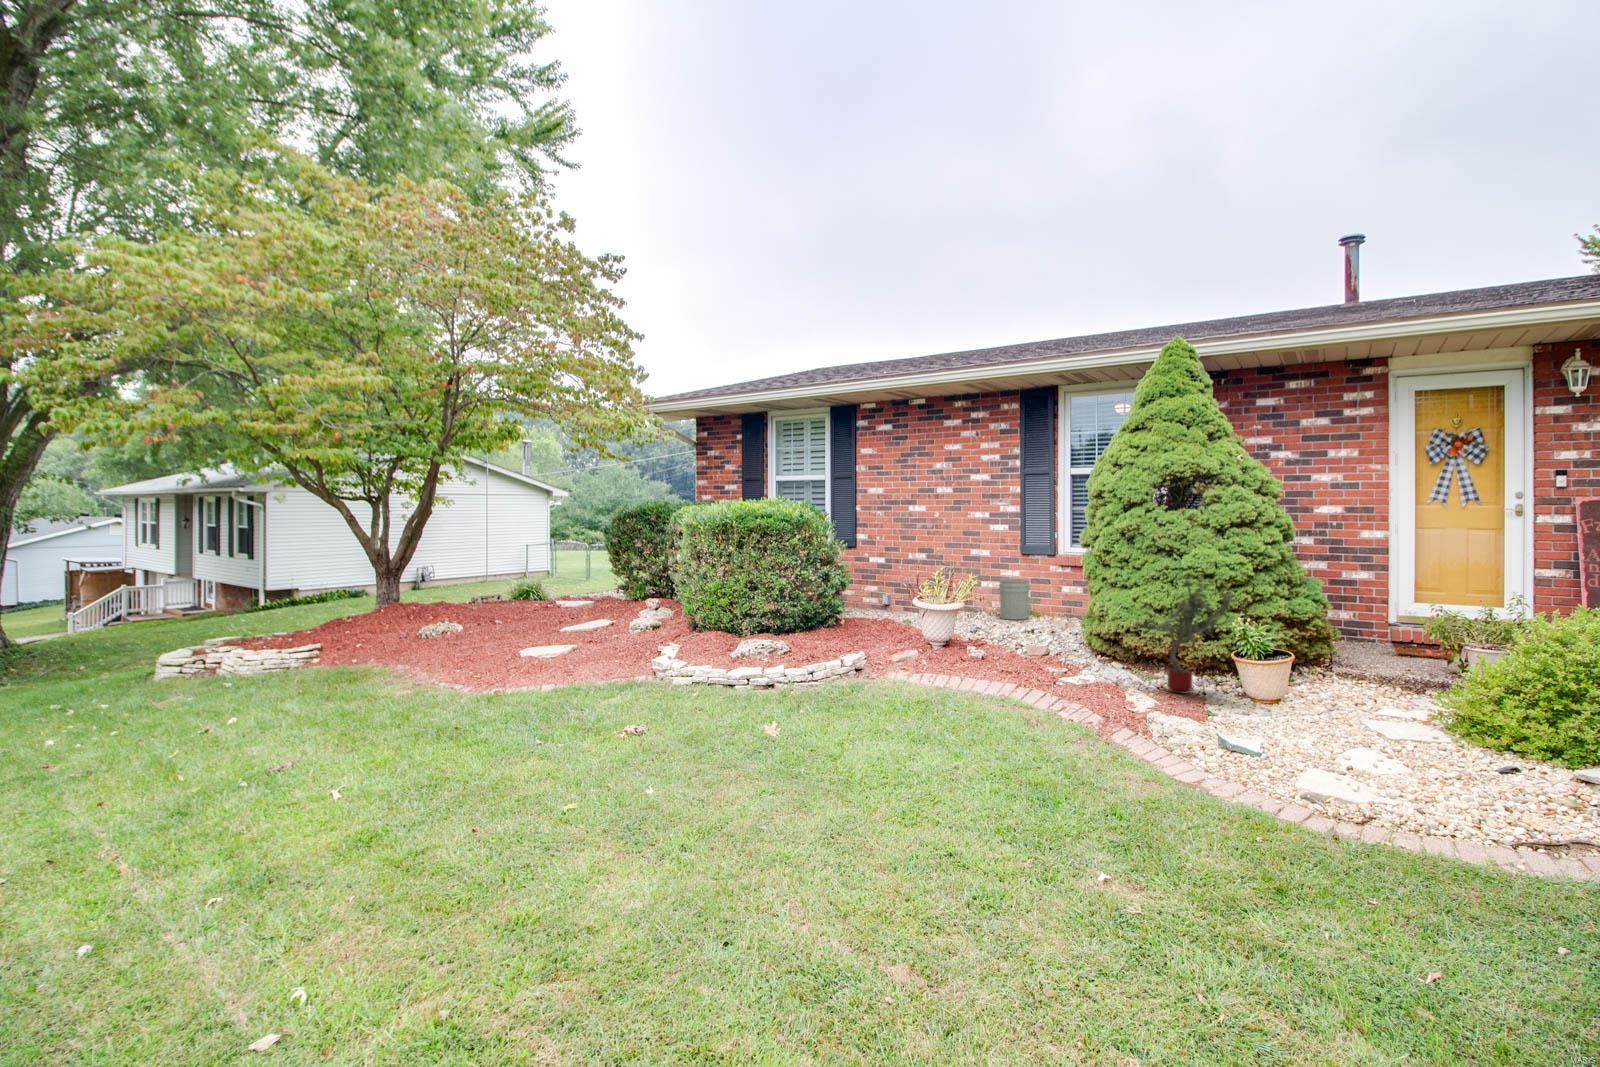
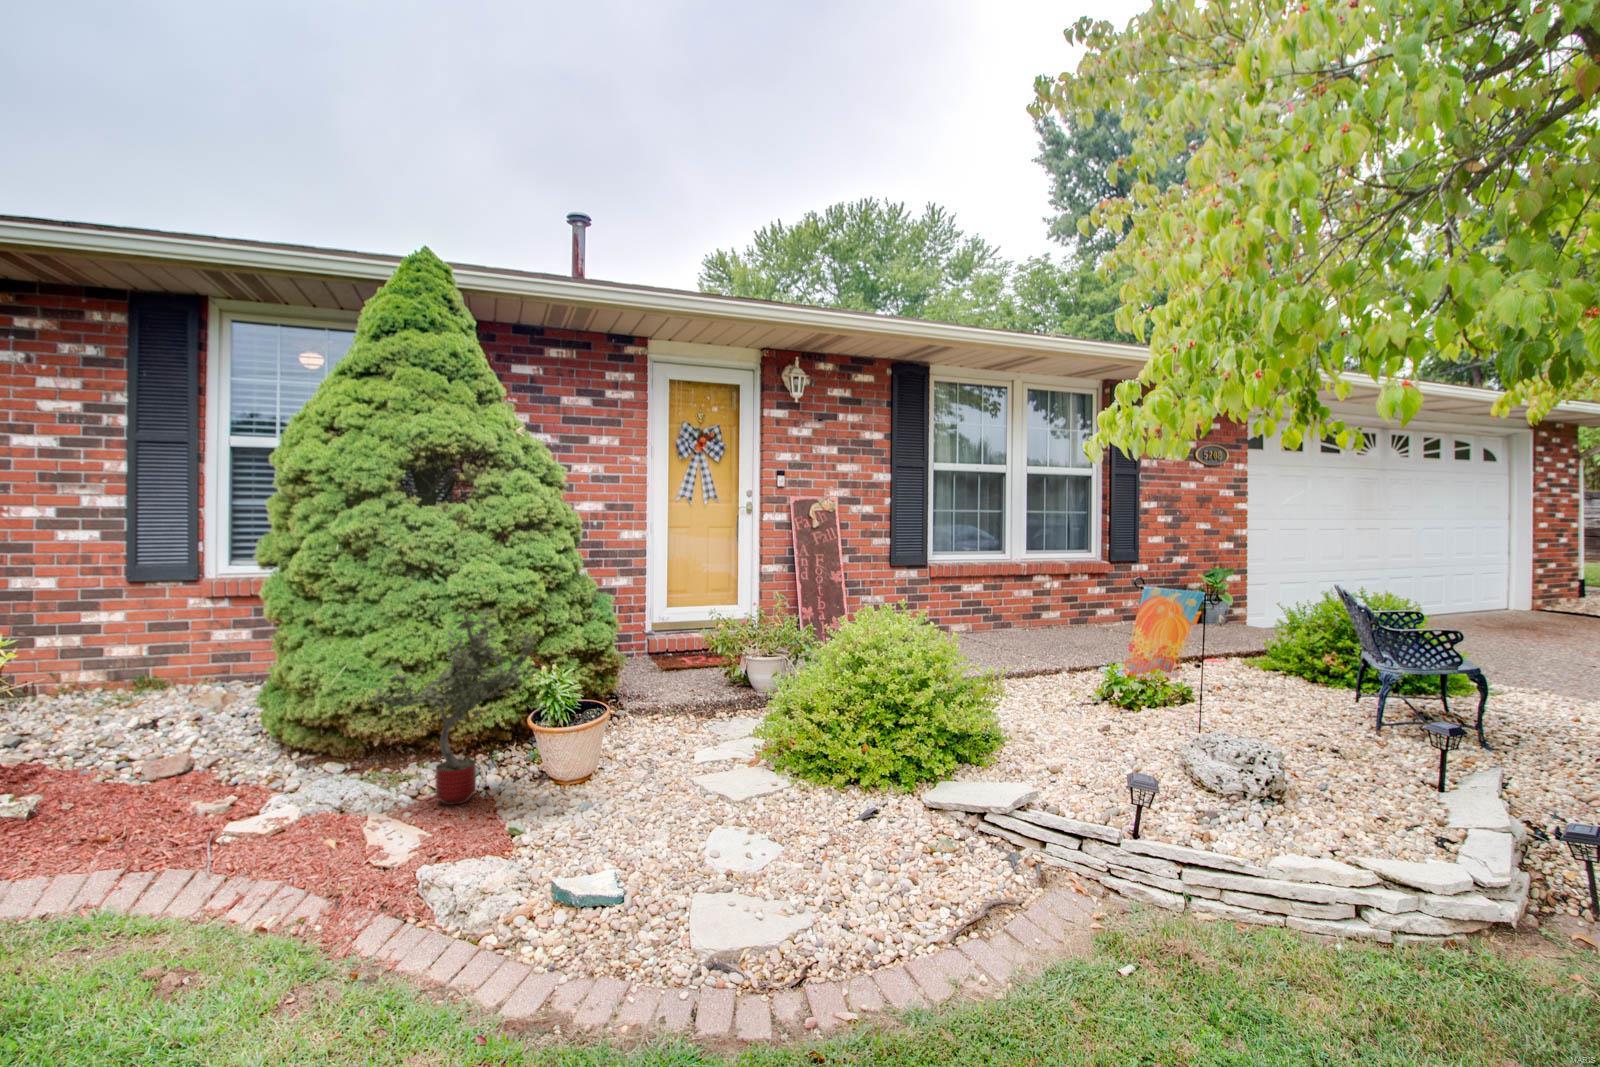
bucket: present [998,578,1030,620] -> none [63,620,160,697]

